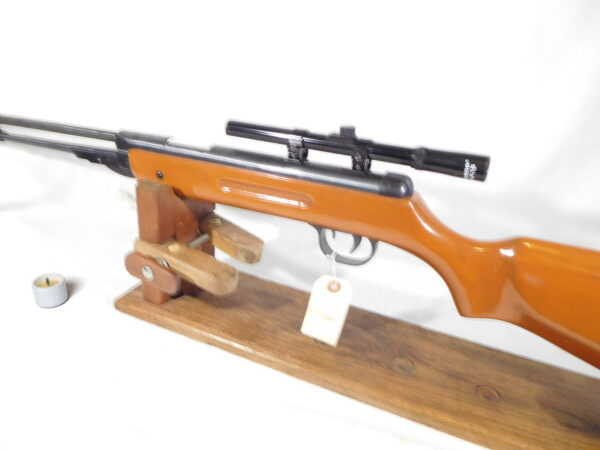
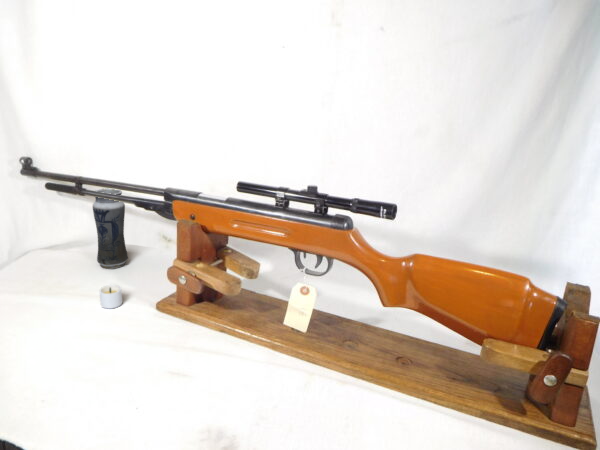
vase: none [20,130,80,243] -> present [93,188,128,269]

